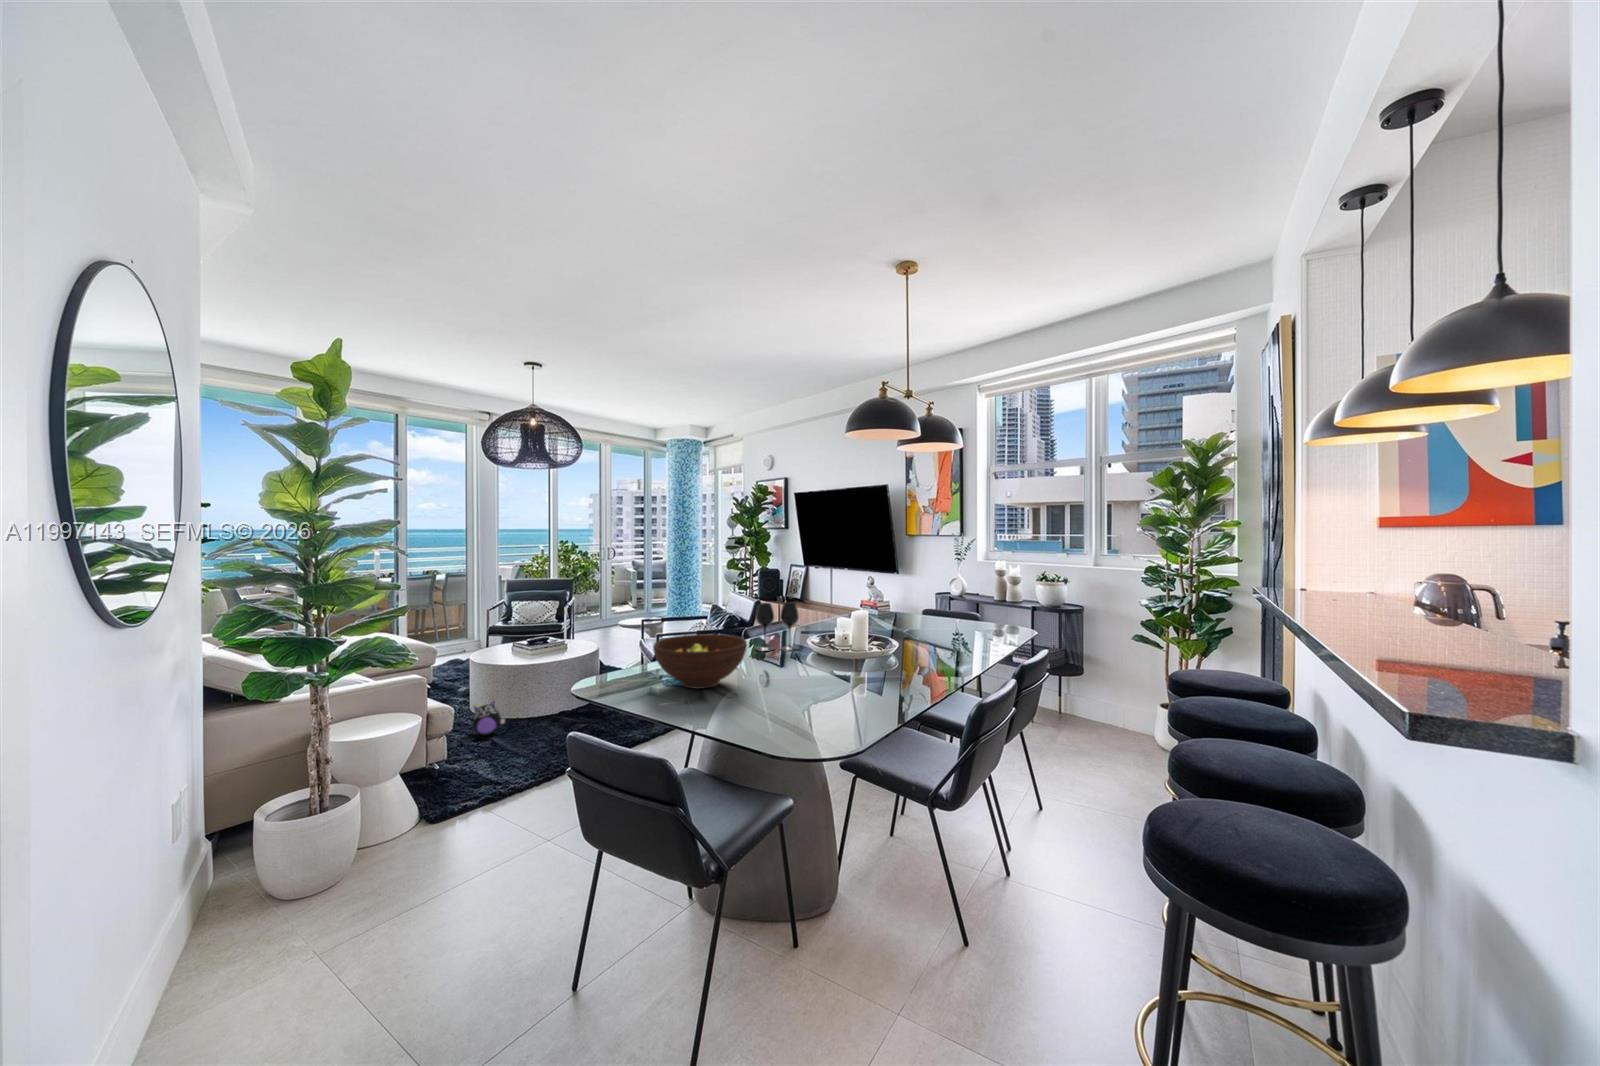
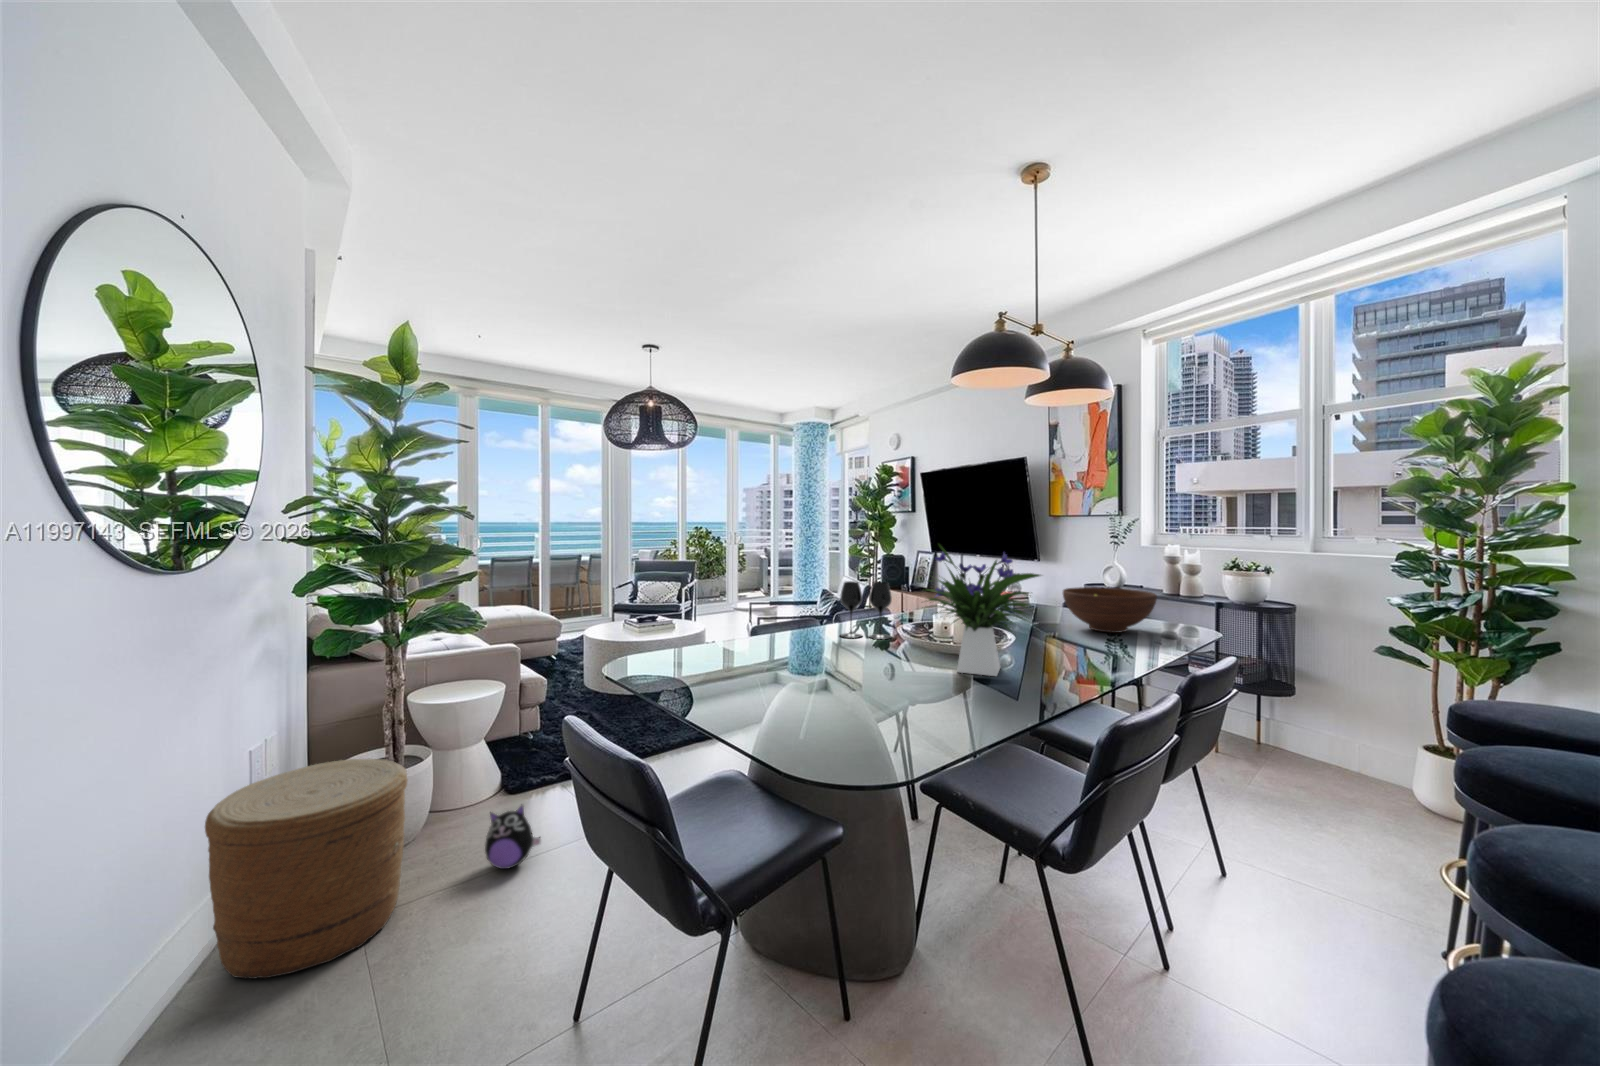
flower arrangement: none [831,574,923,676] -> present [927,545,1040,676]
fruit bowl: present [653,634,747,689] -> present [1063,587,1157,633]
plush toy: present [473,701,505,736] -> present [485,806,541,869]
woven basket: none [167,795,370,1018] -> present [205,759,408,979]

